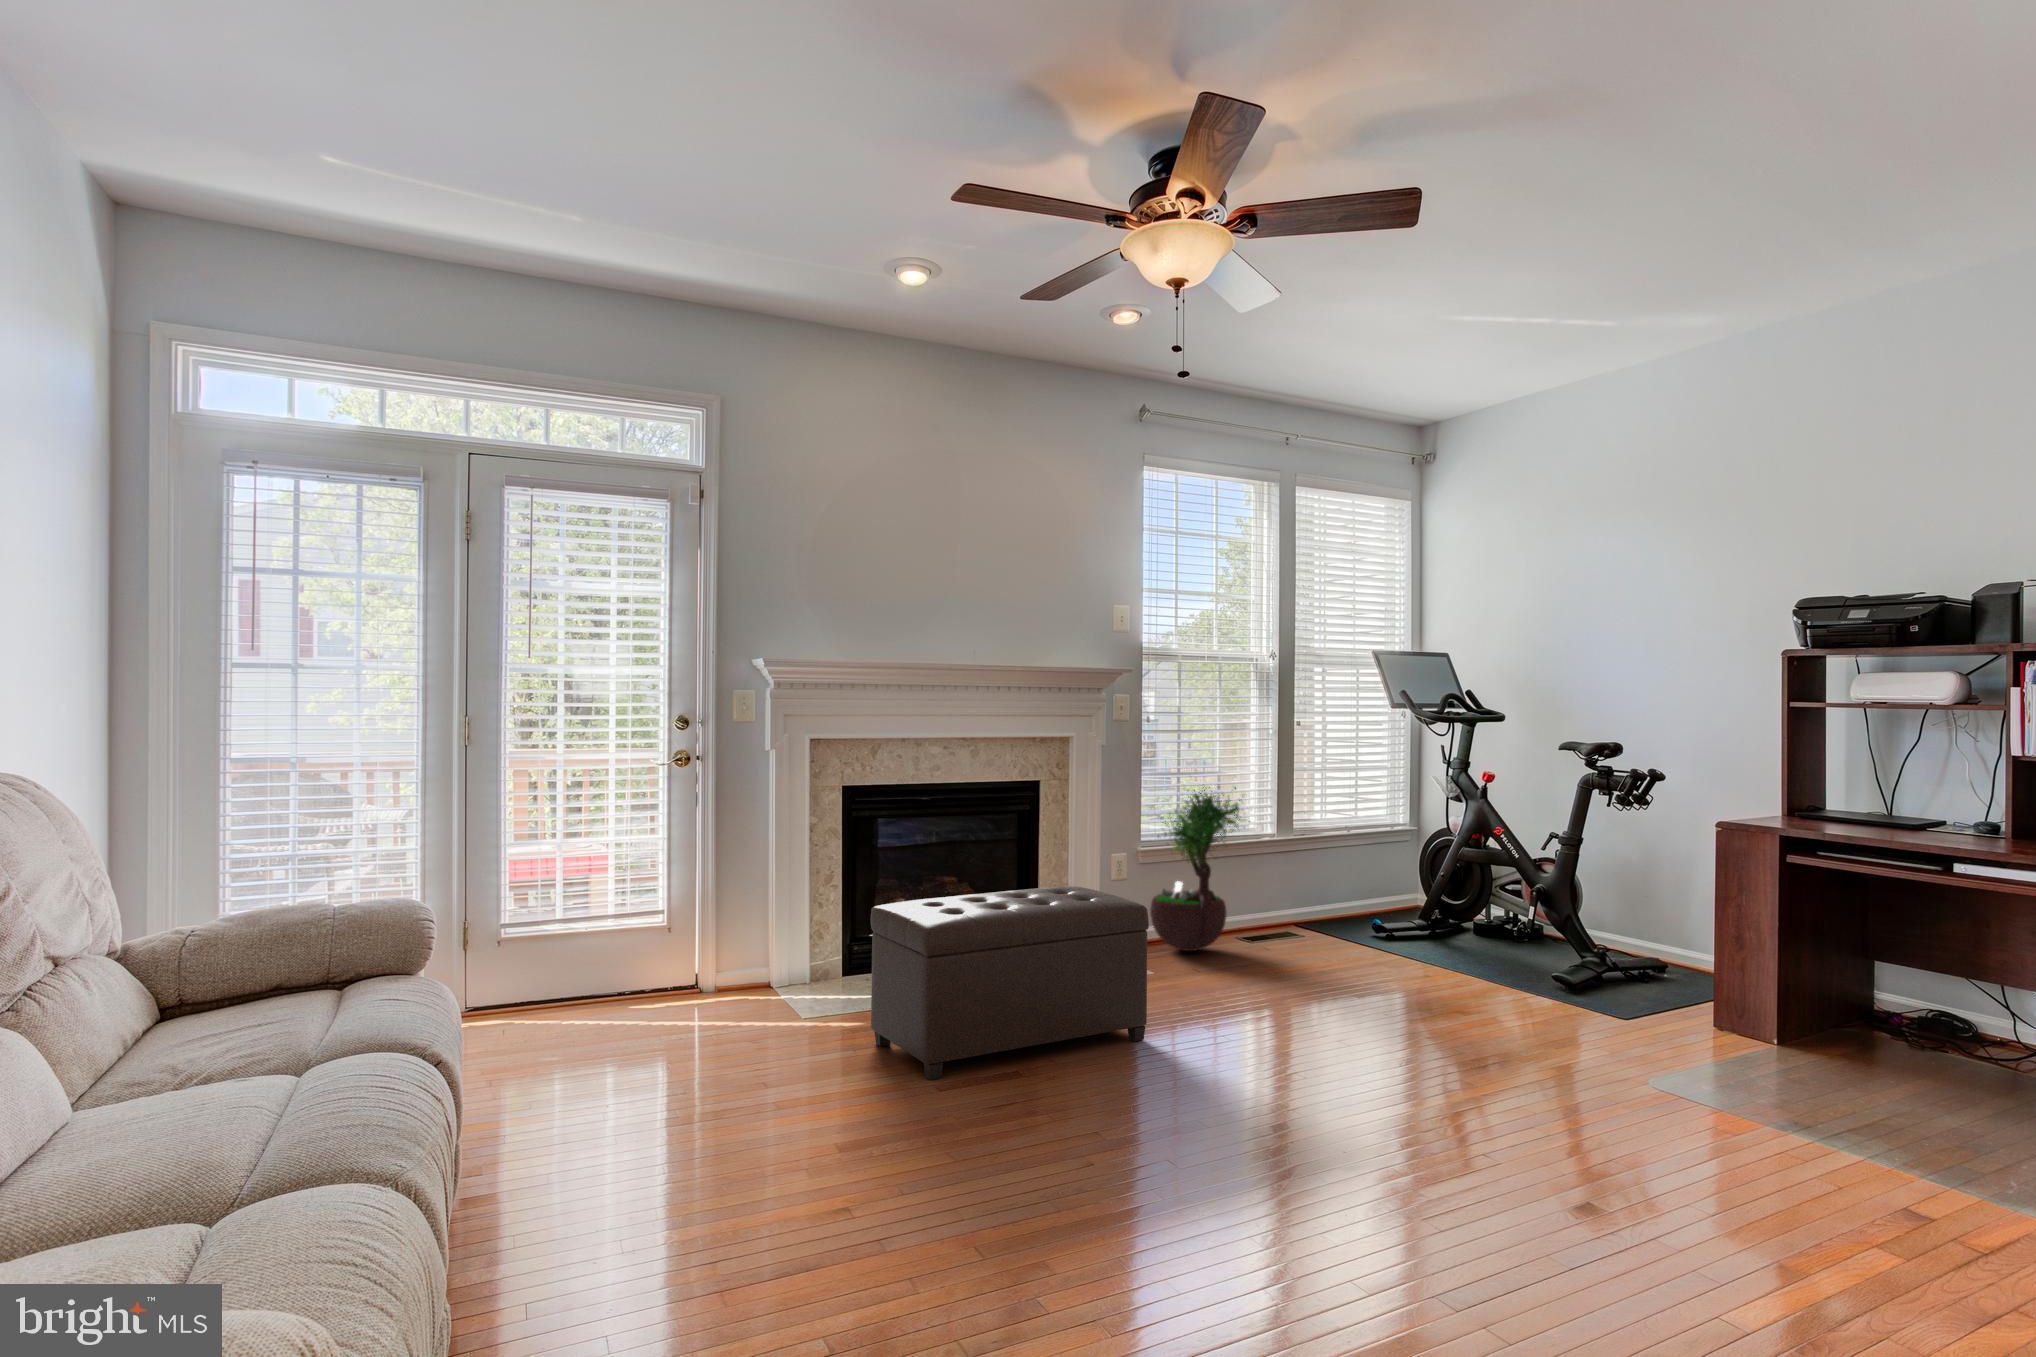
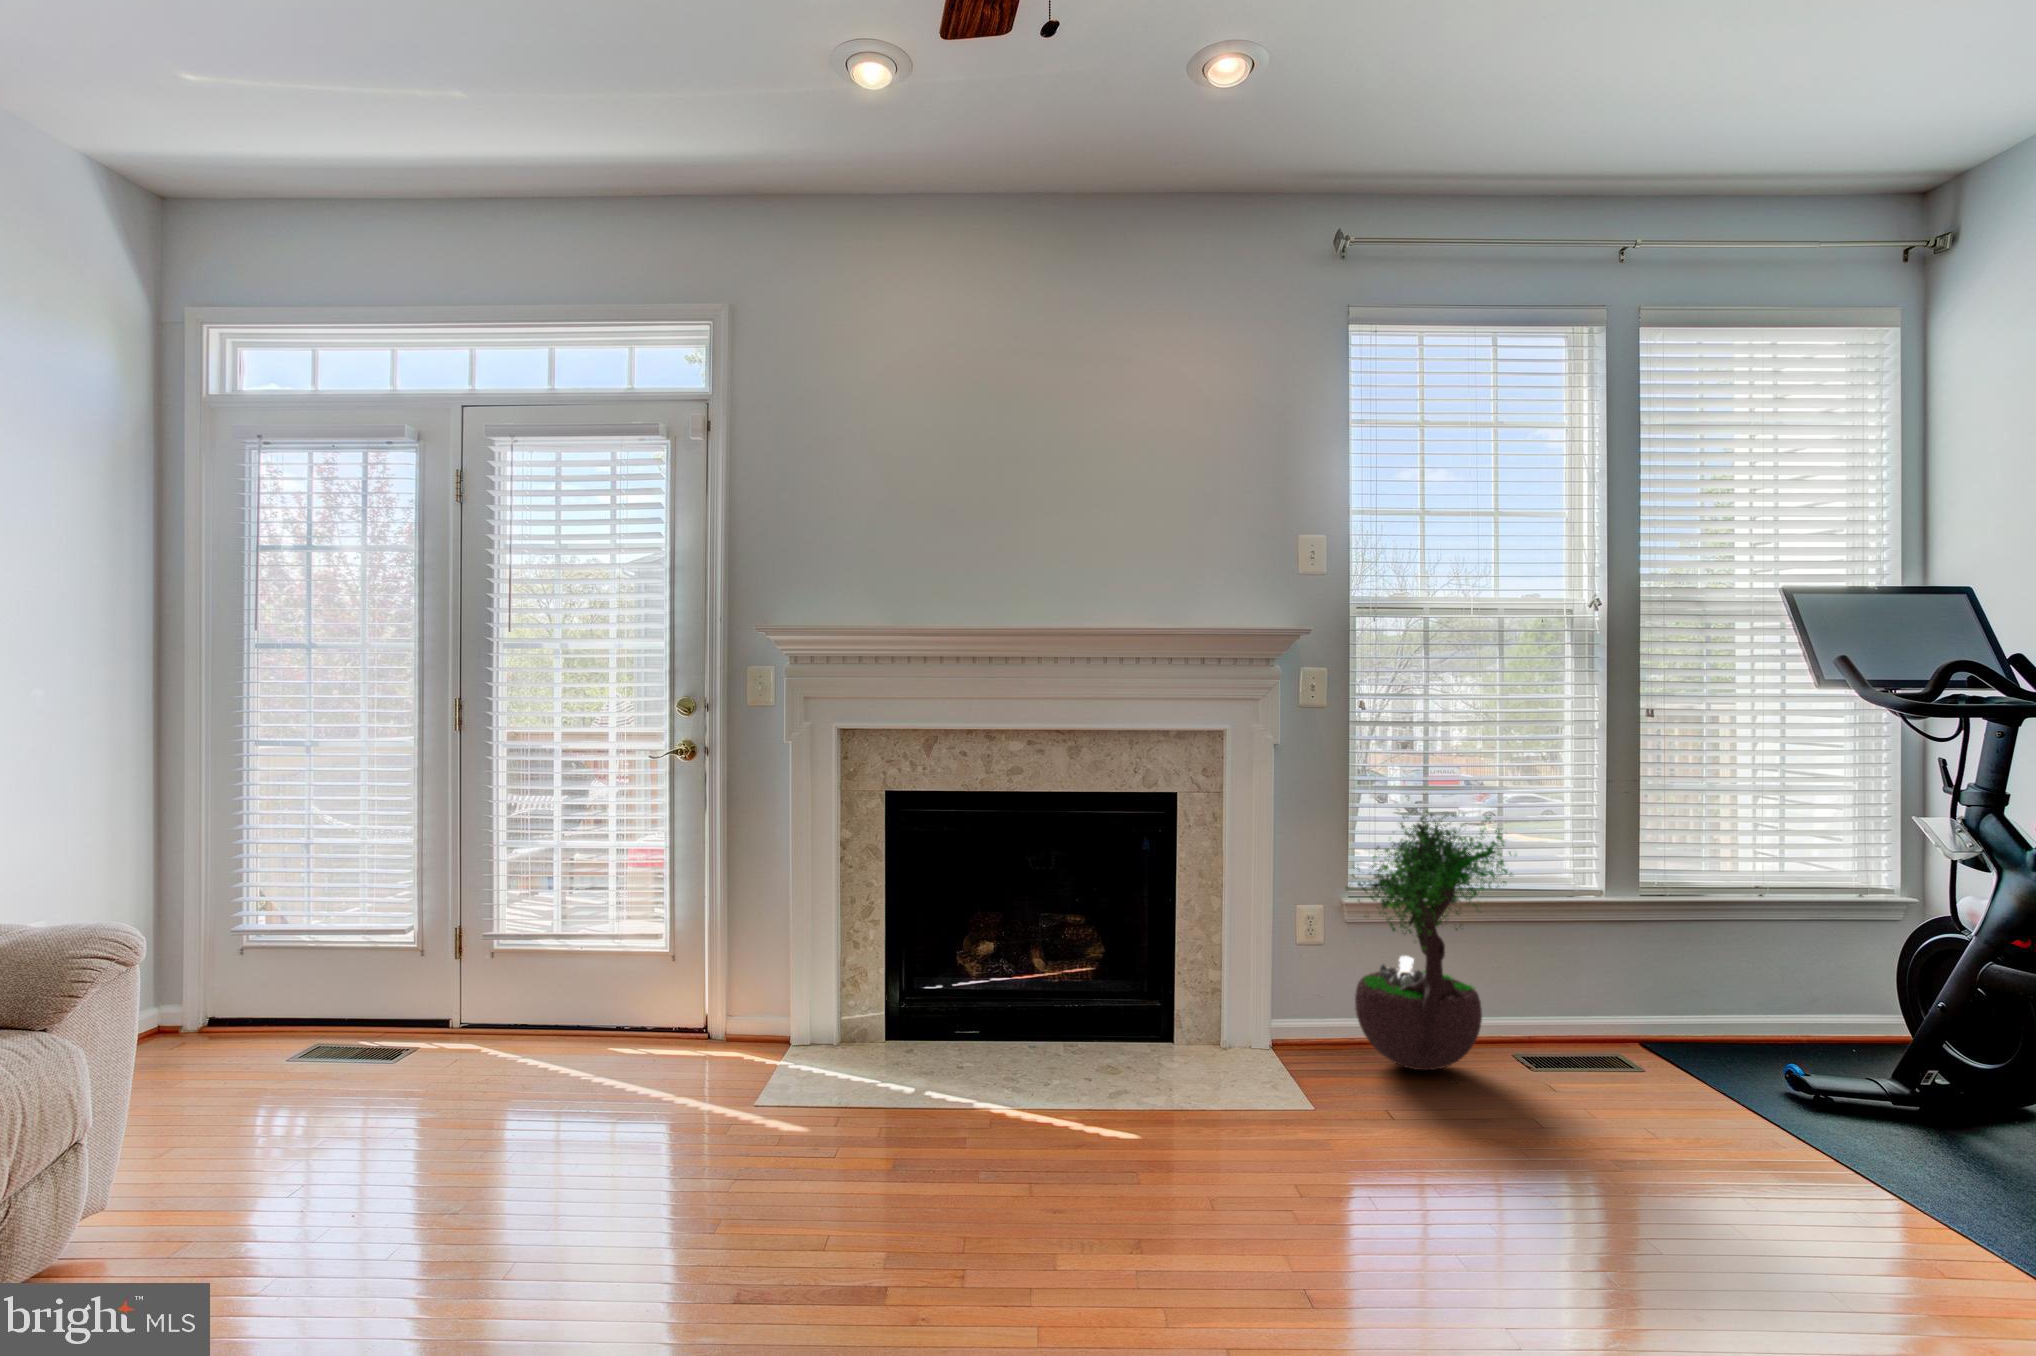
ottoman: present [871,886,1149,1080] -> none [715,969,1156,1280]

